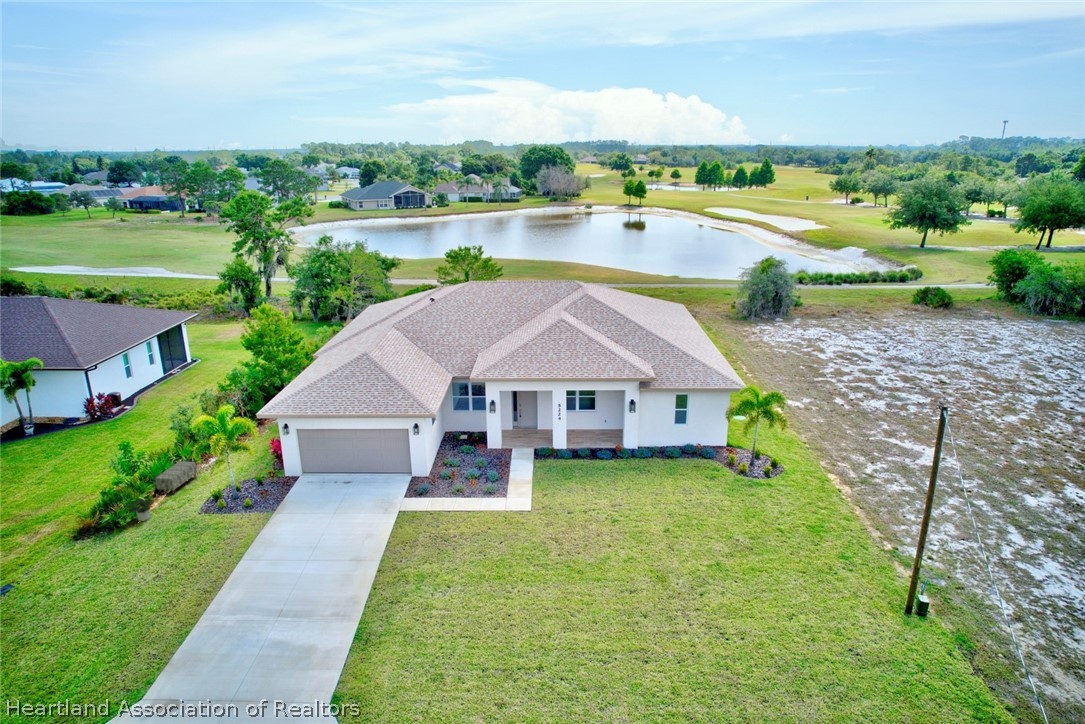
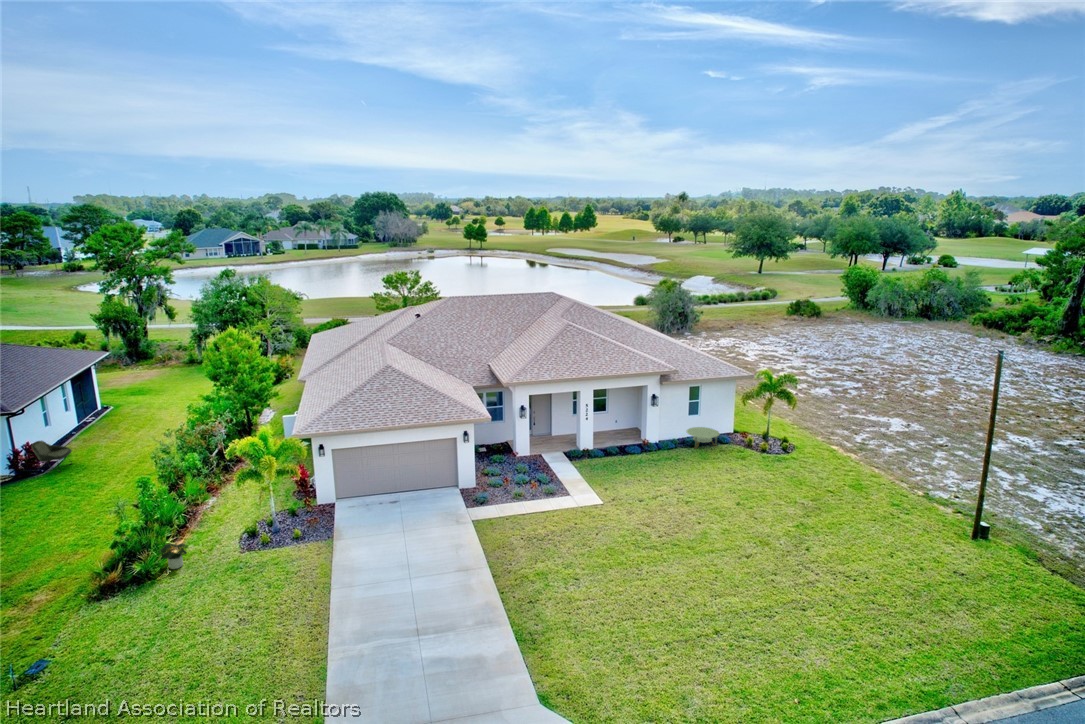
lounge chair: none [104,391,138,420] -> present [32,441,72,472]
round table: none [668,436,702,460] -> present [687,427,719,449]
bench: present [155,461,197,495] -> none [170,500,209,540]

